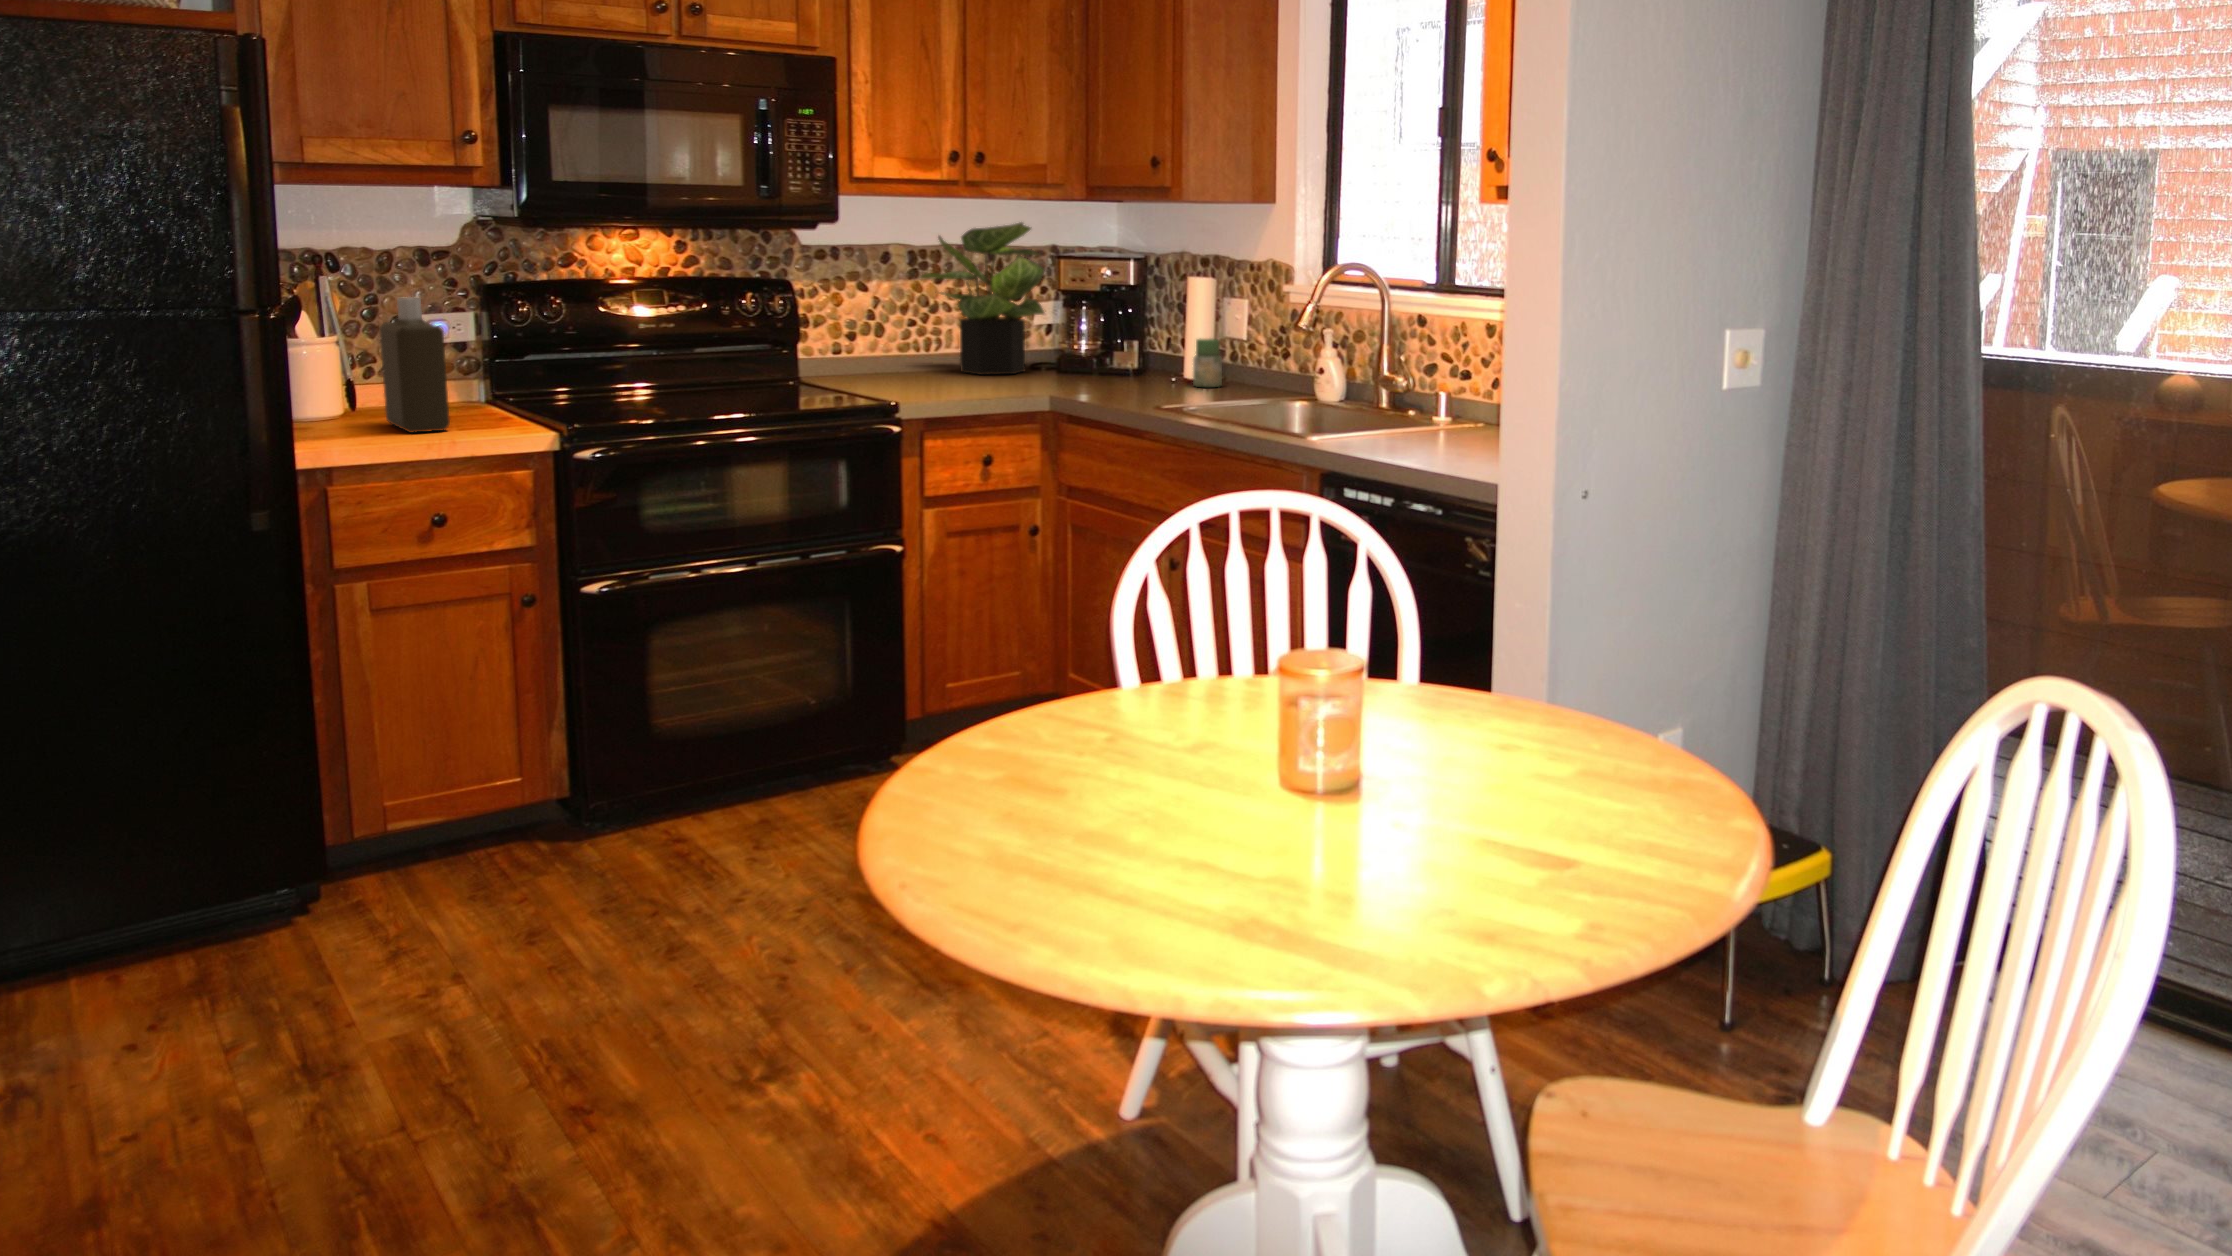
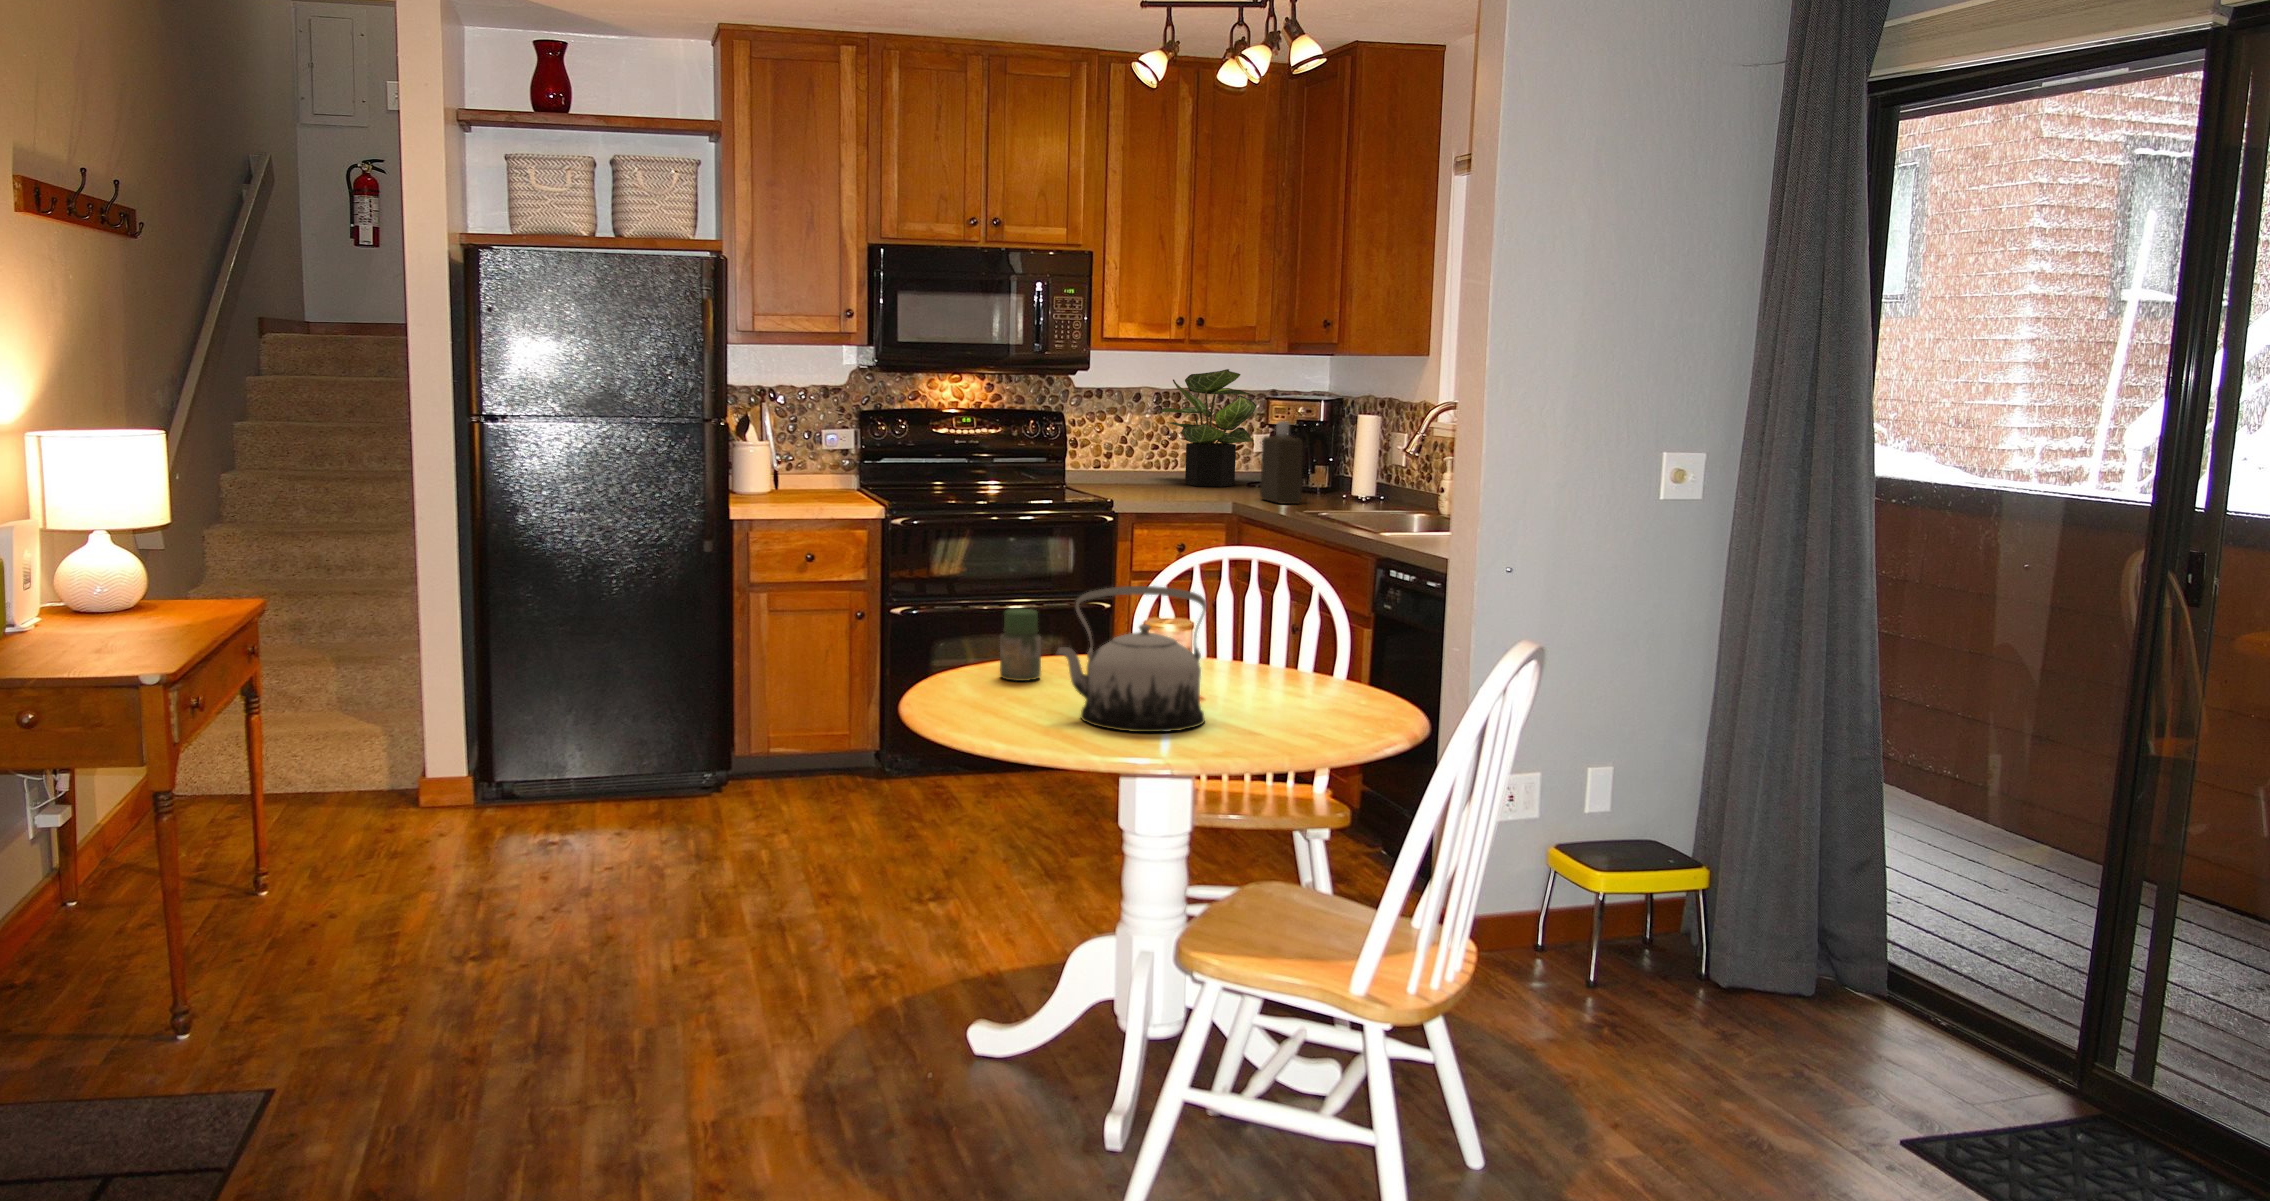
bottle: present [379,297,450,433] -> present [1260,421,1303,504]
jar: present [1193,339,1222,387] -> present [1000,609,1041,681]
teapot: none [1284,621,1534,908] -> present [1056,586,1207,732]

